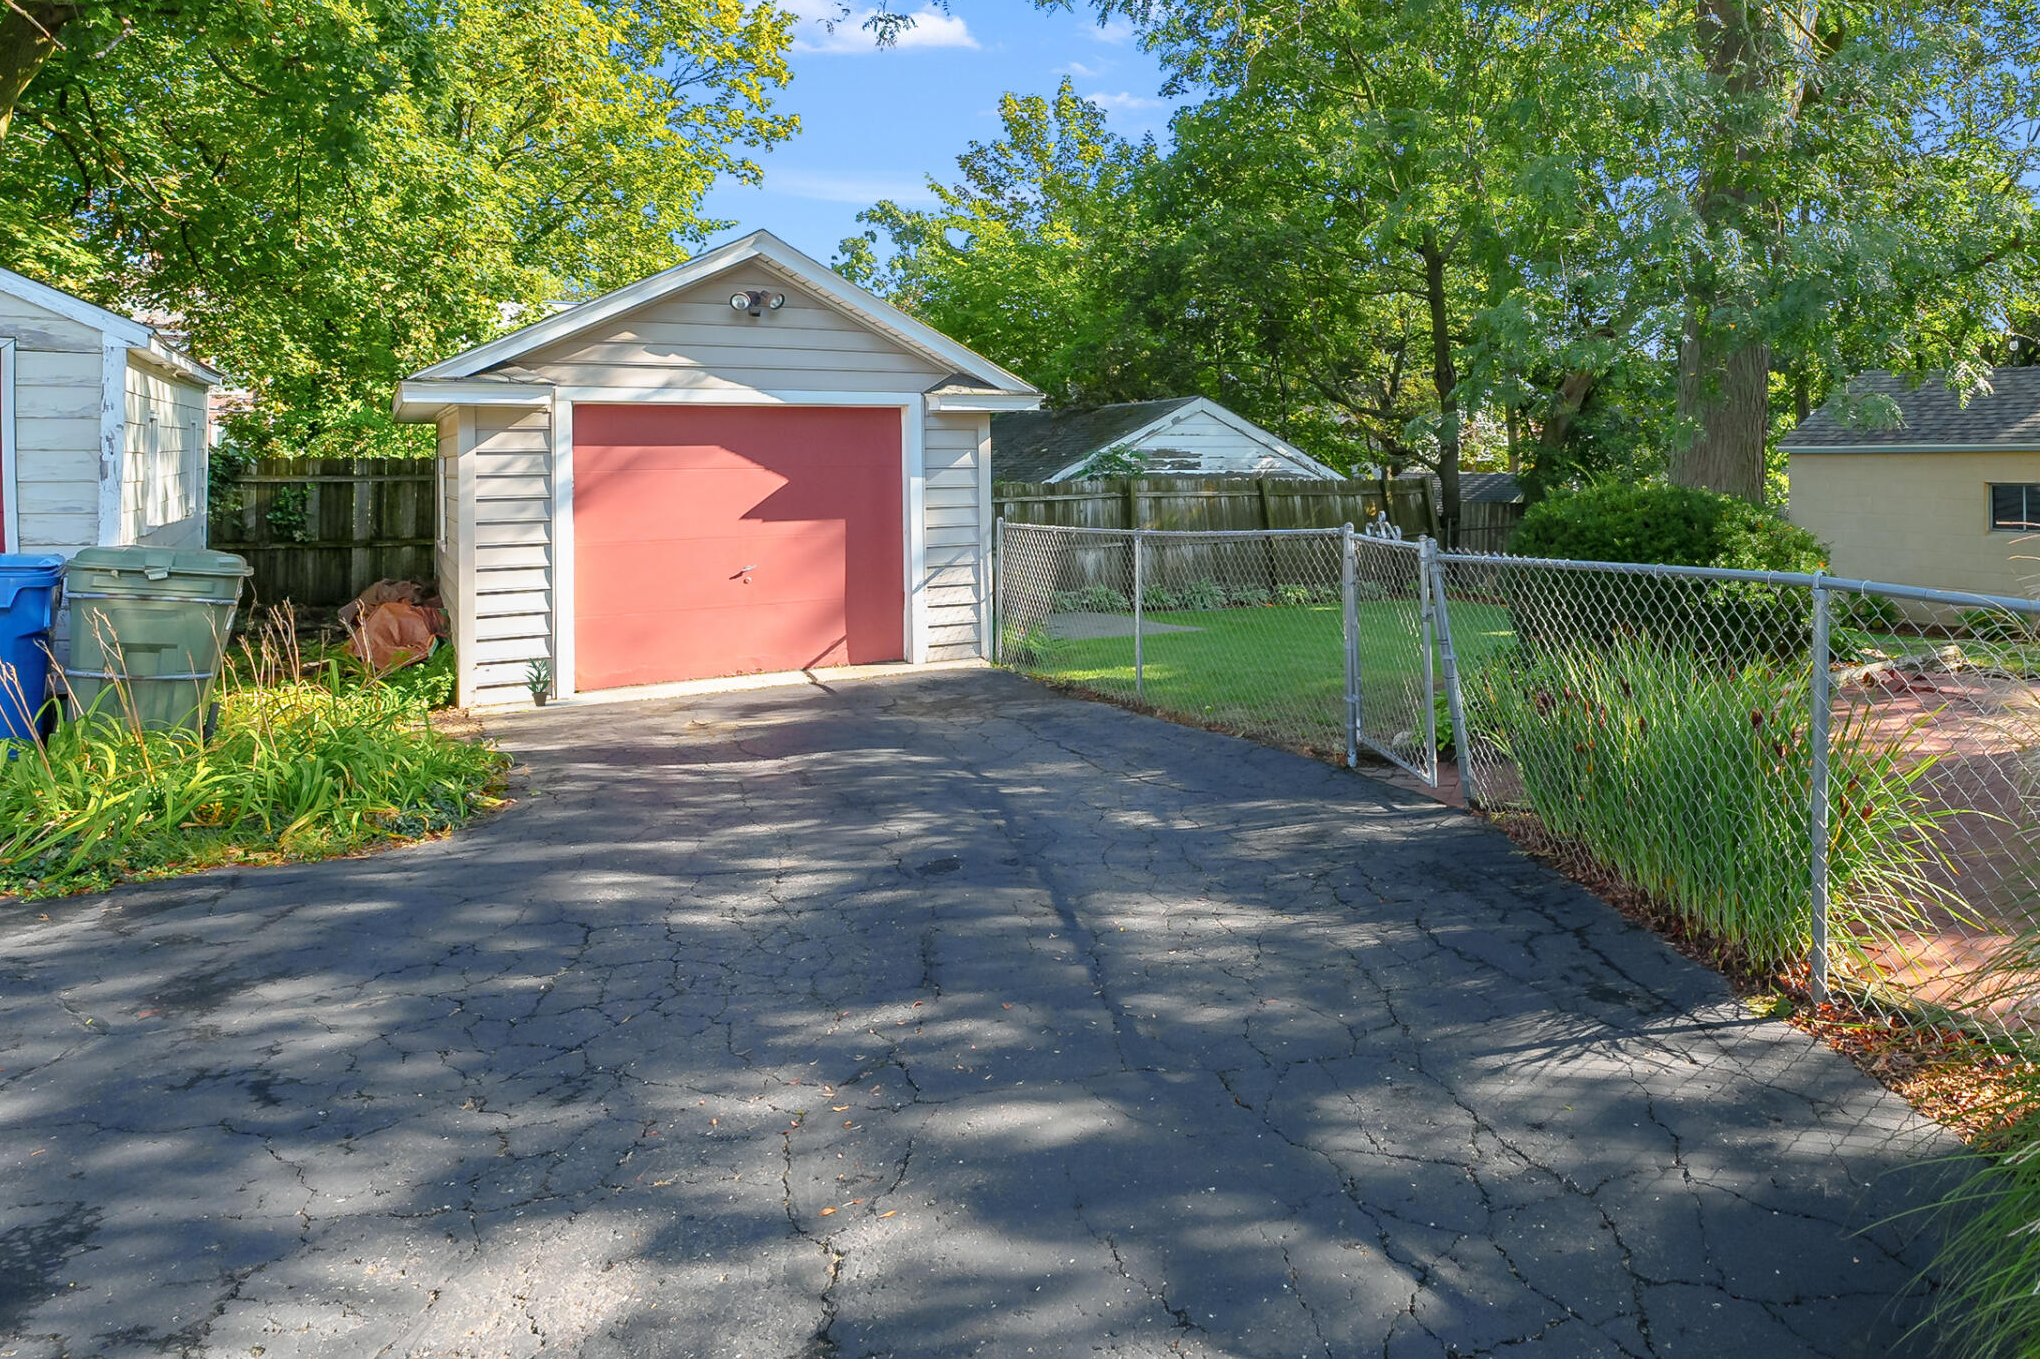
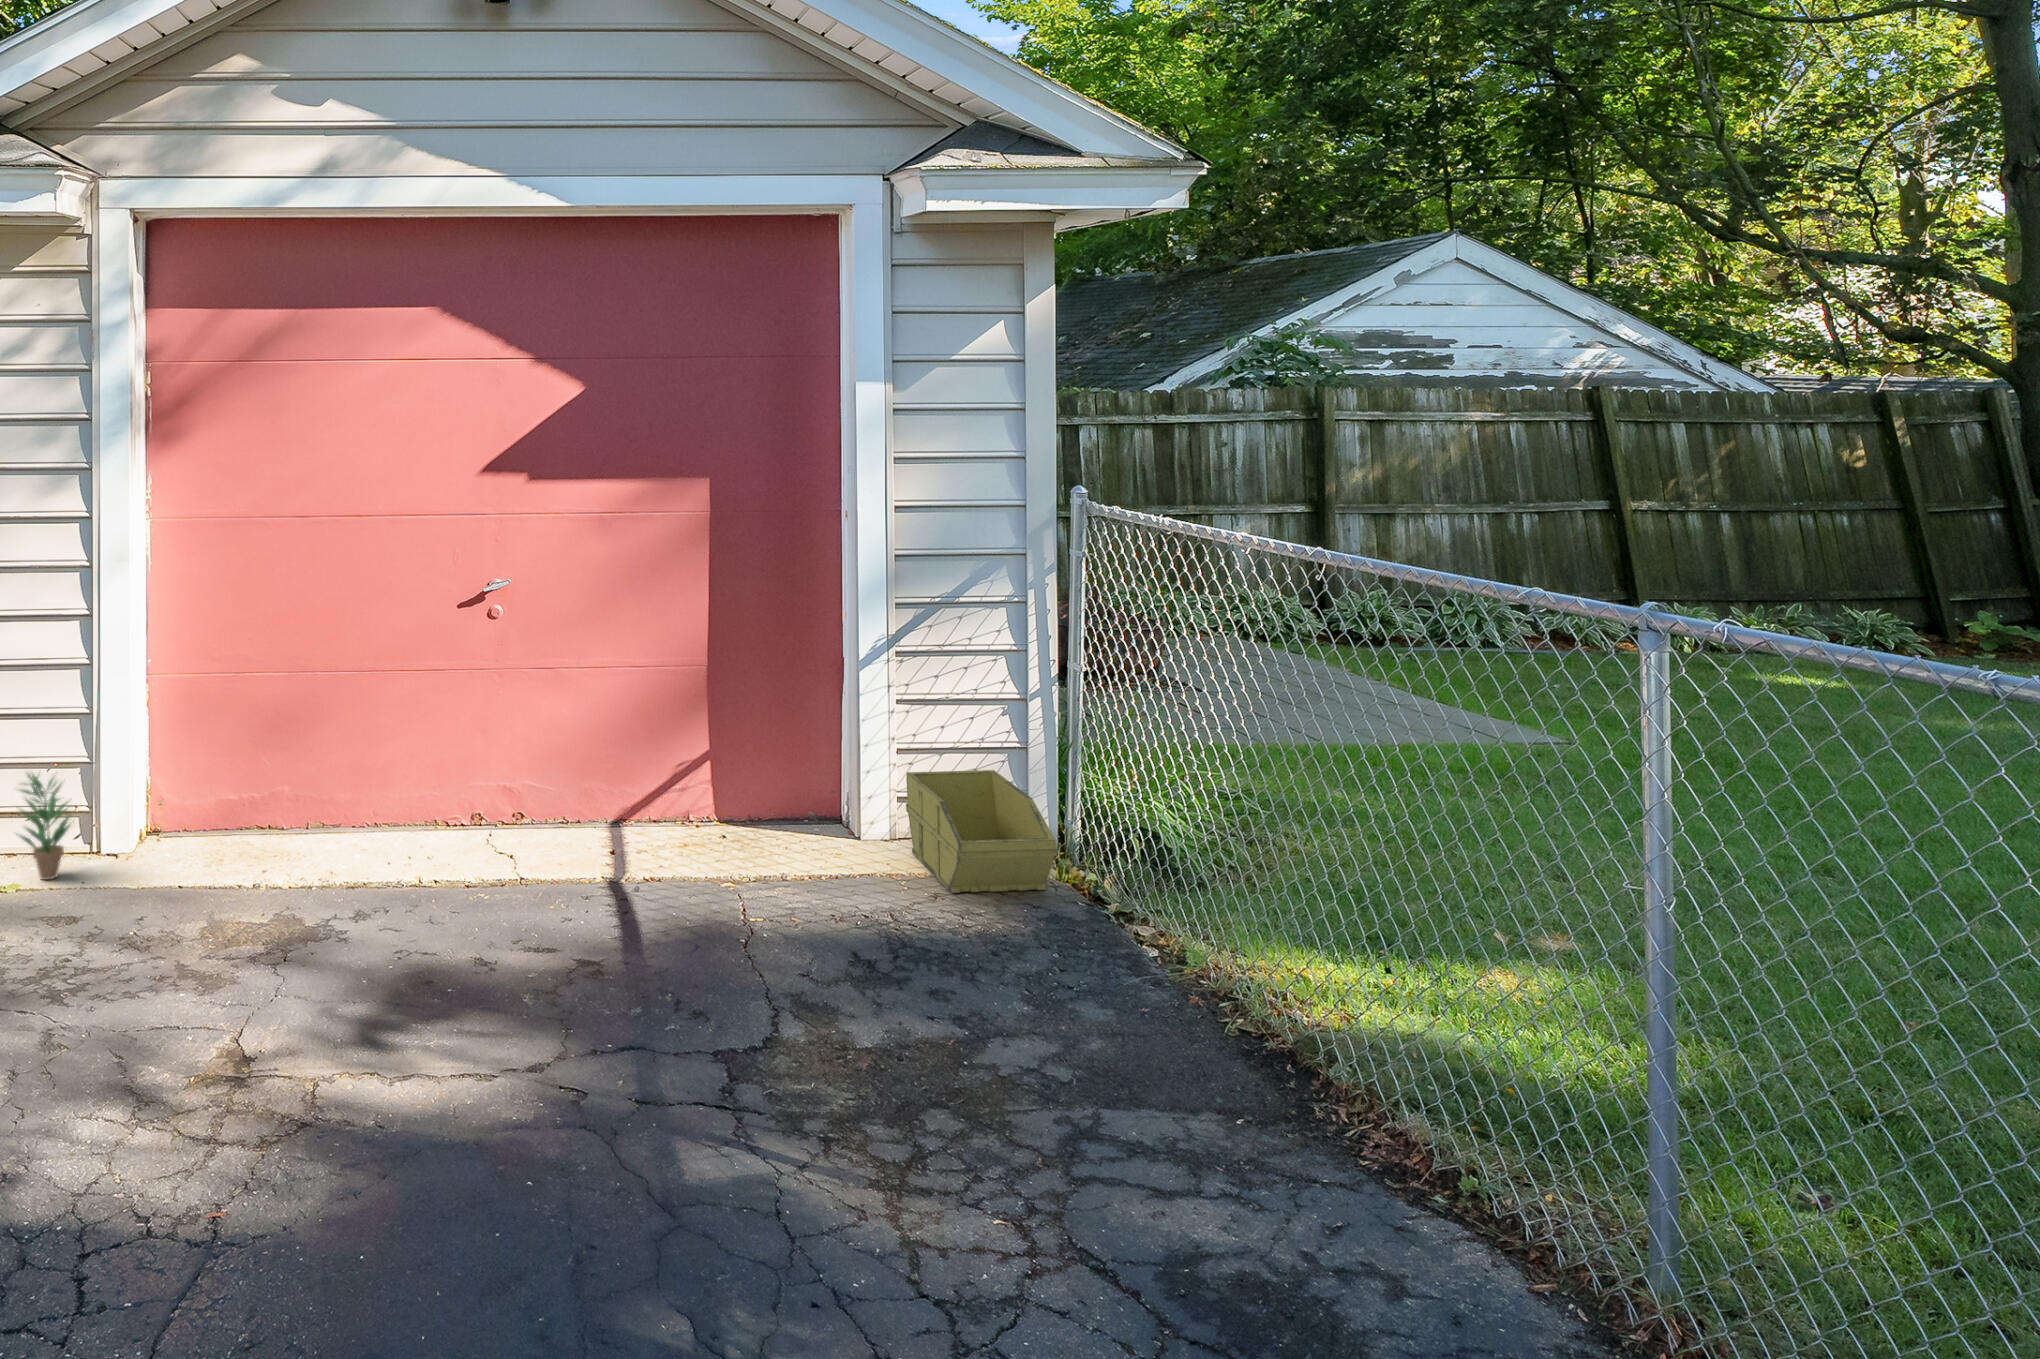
storage bin: none [932,633,991,673] -> present [906,770,1057,893]

